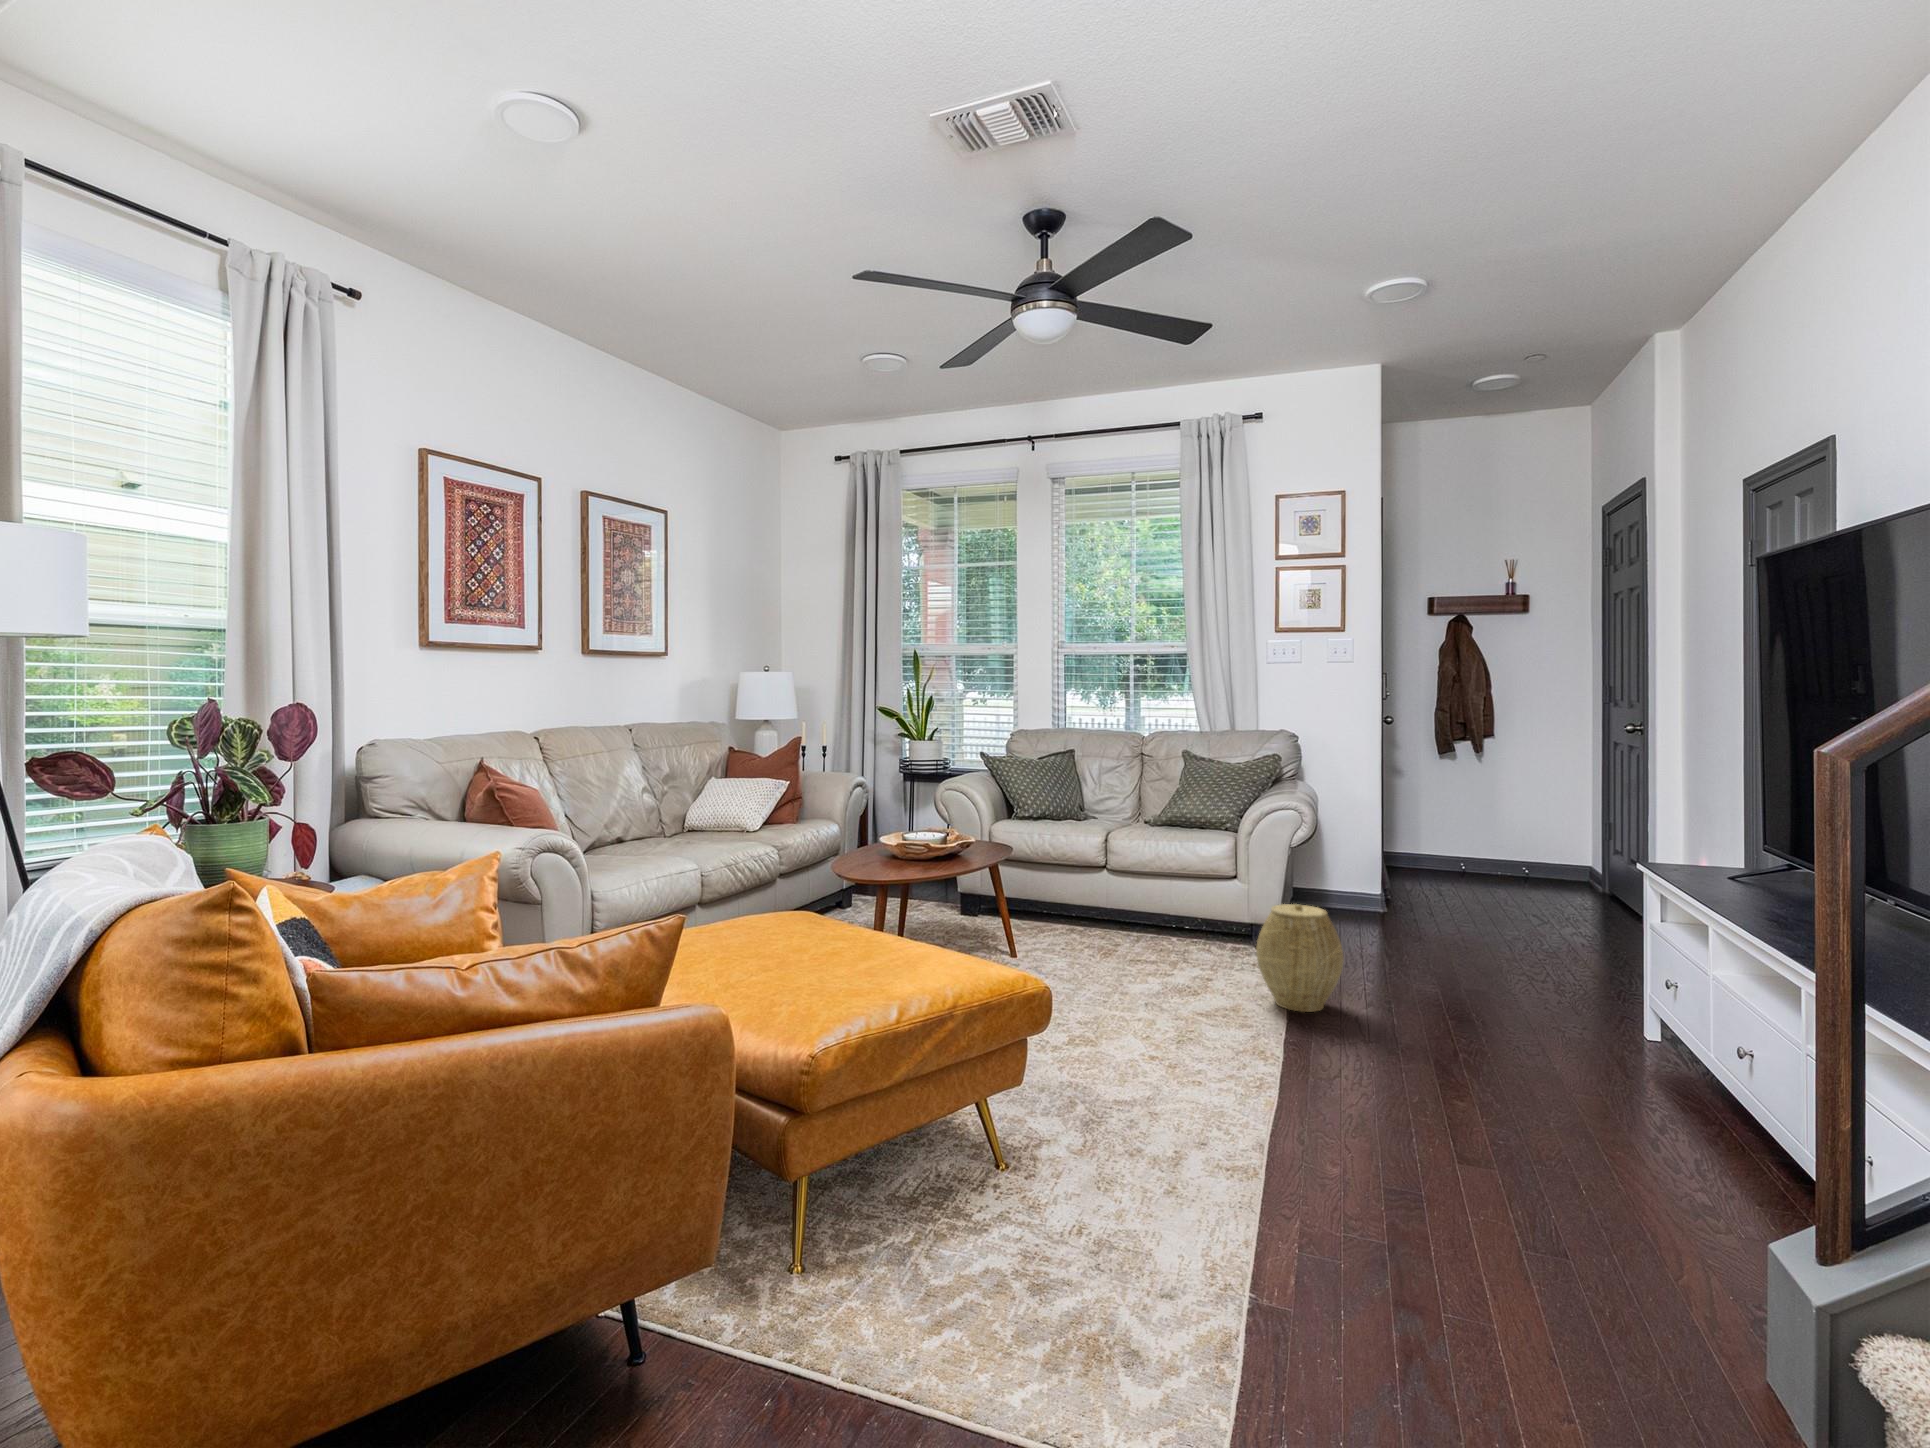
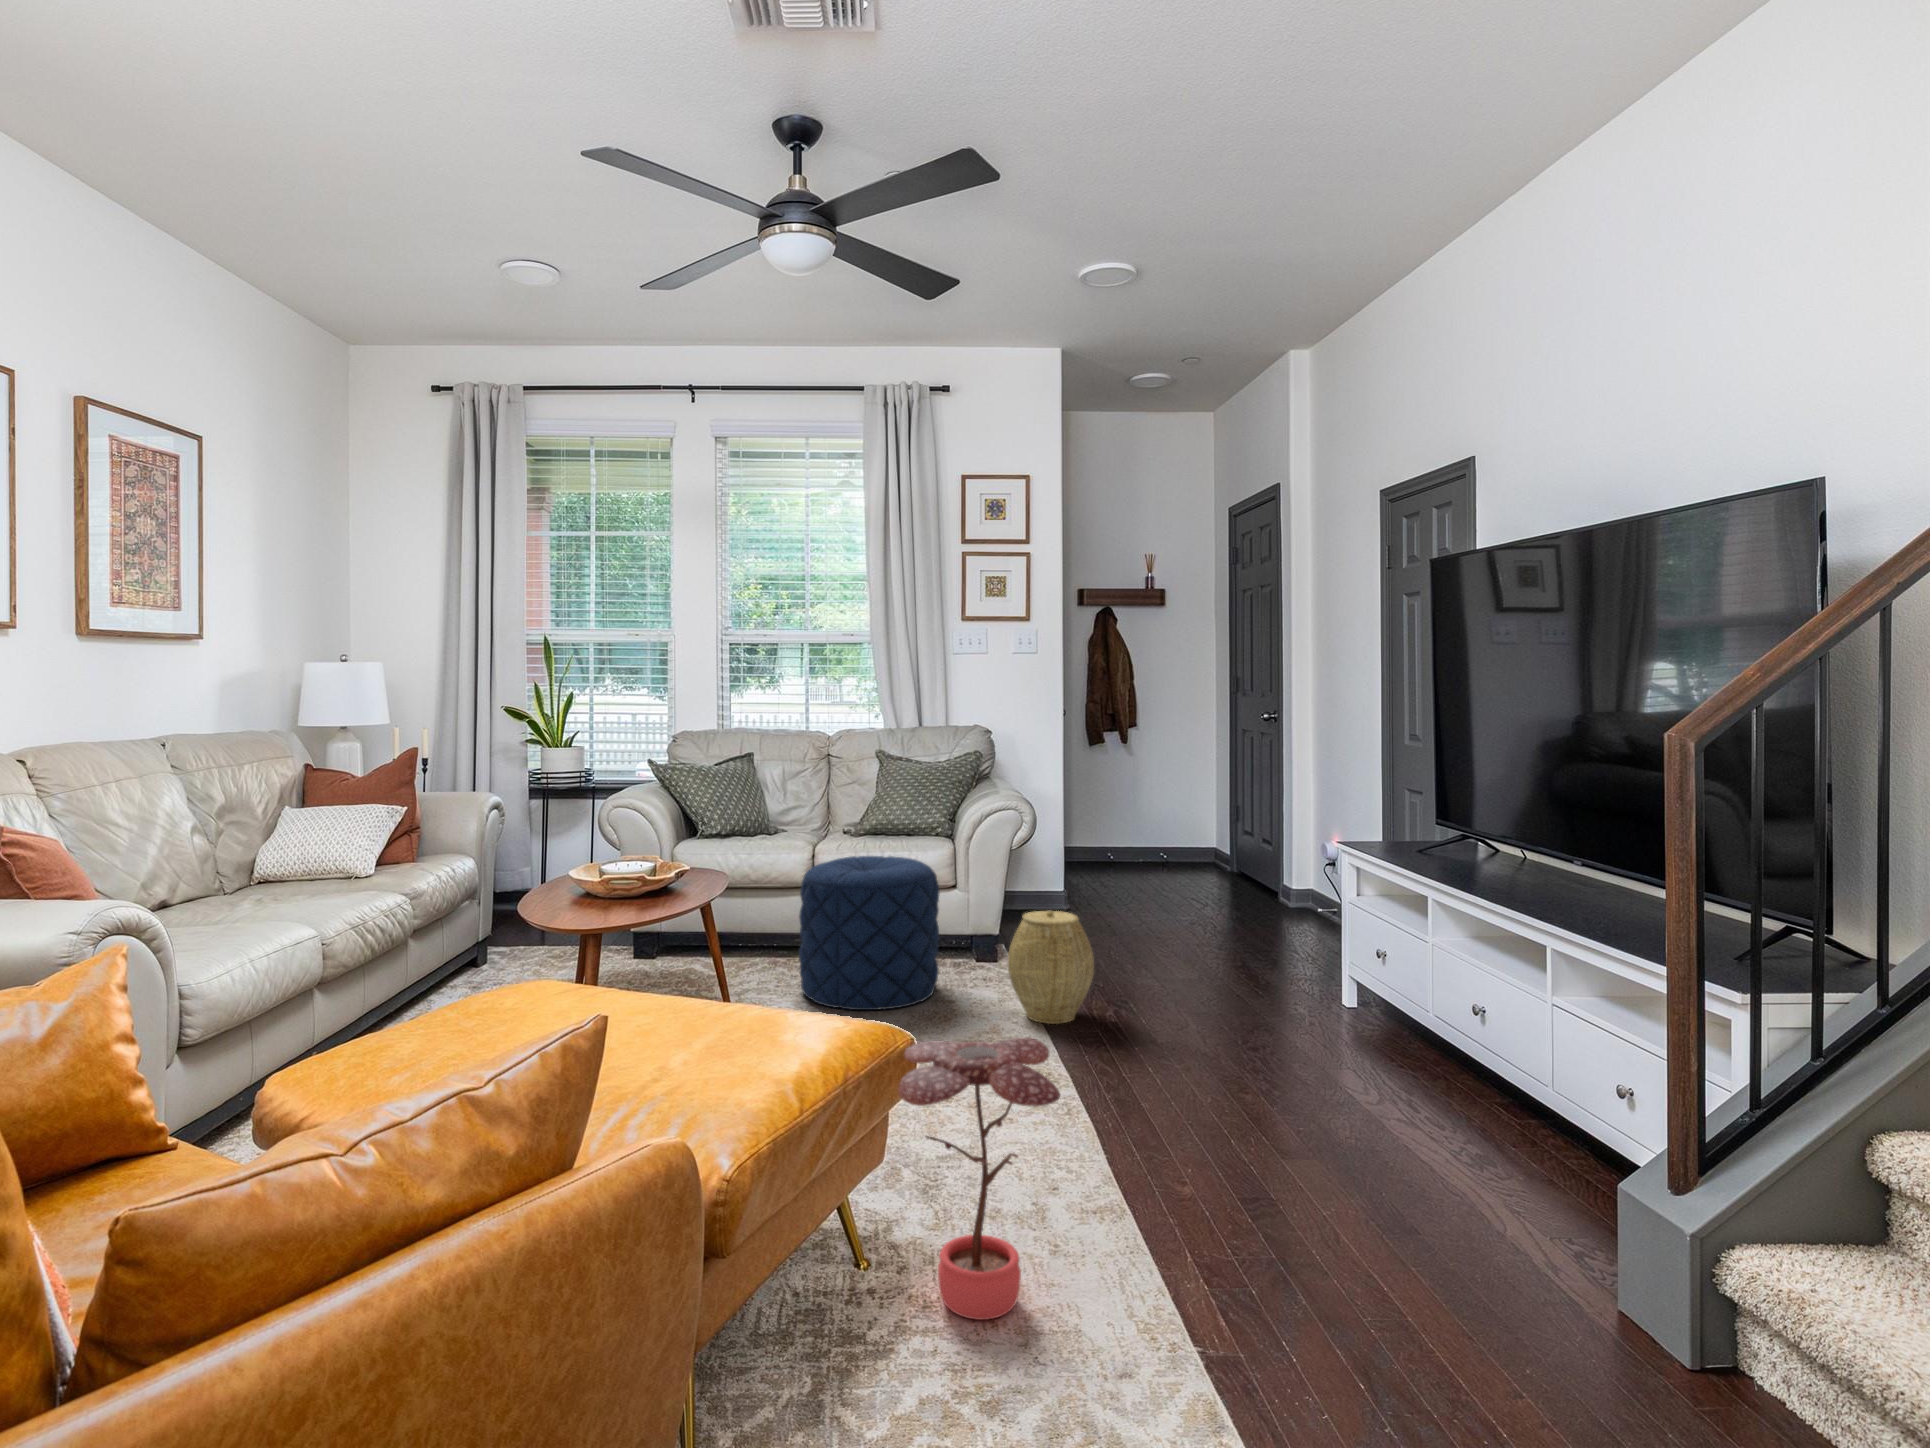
pouf: none [1078,843,1205,979] -> present [799,856,939,1010]
potted plant: none [1001,989,1154,1228] -> present [898,1038,1060,1320]

